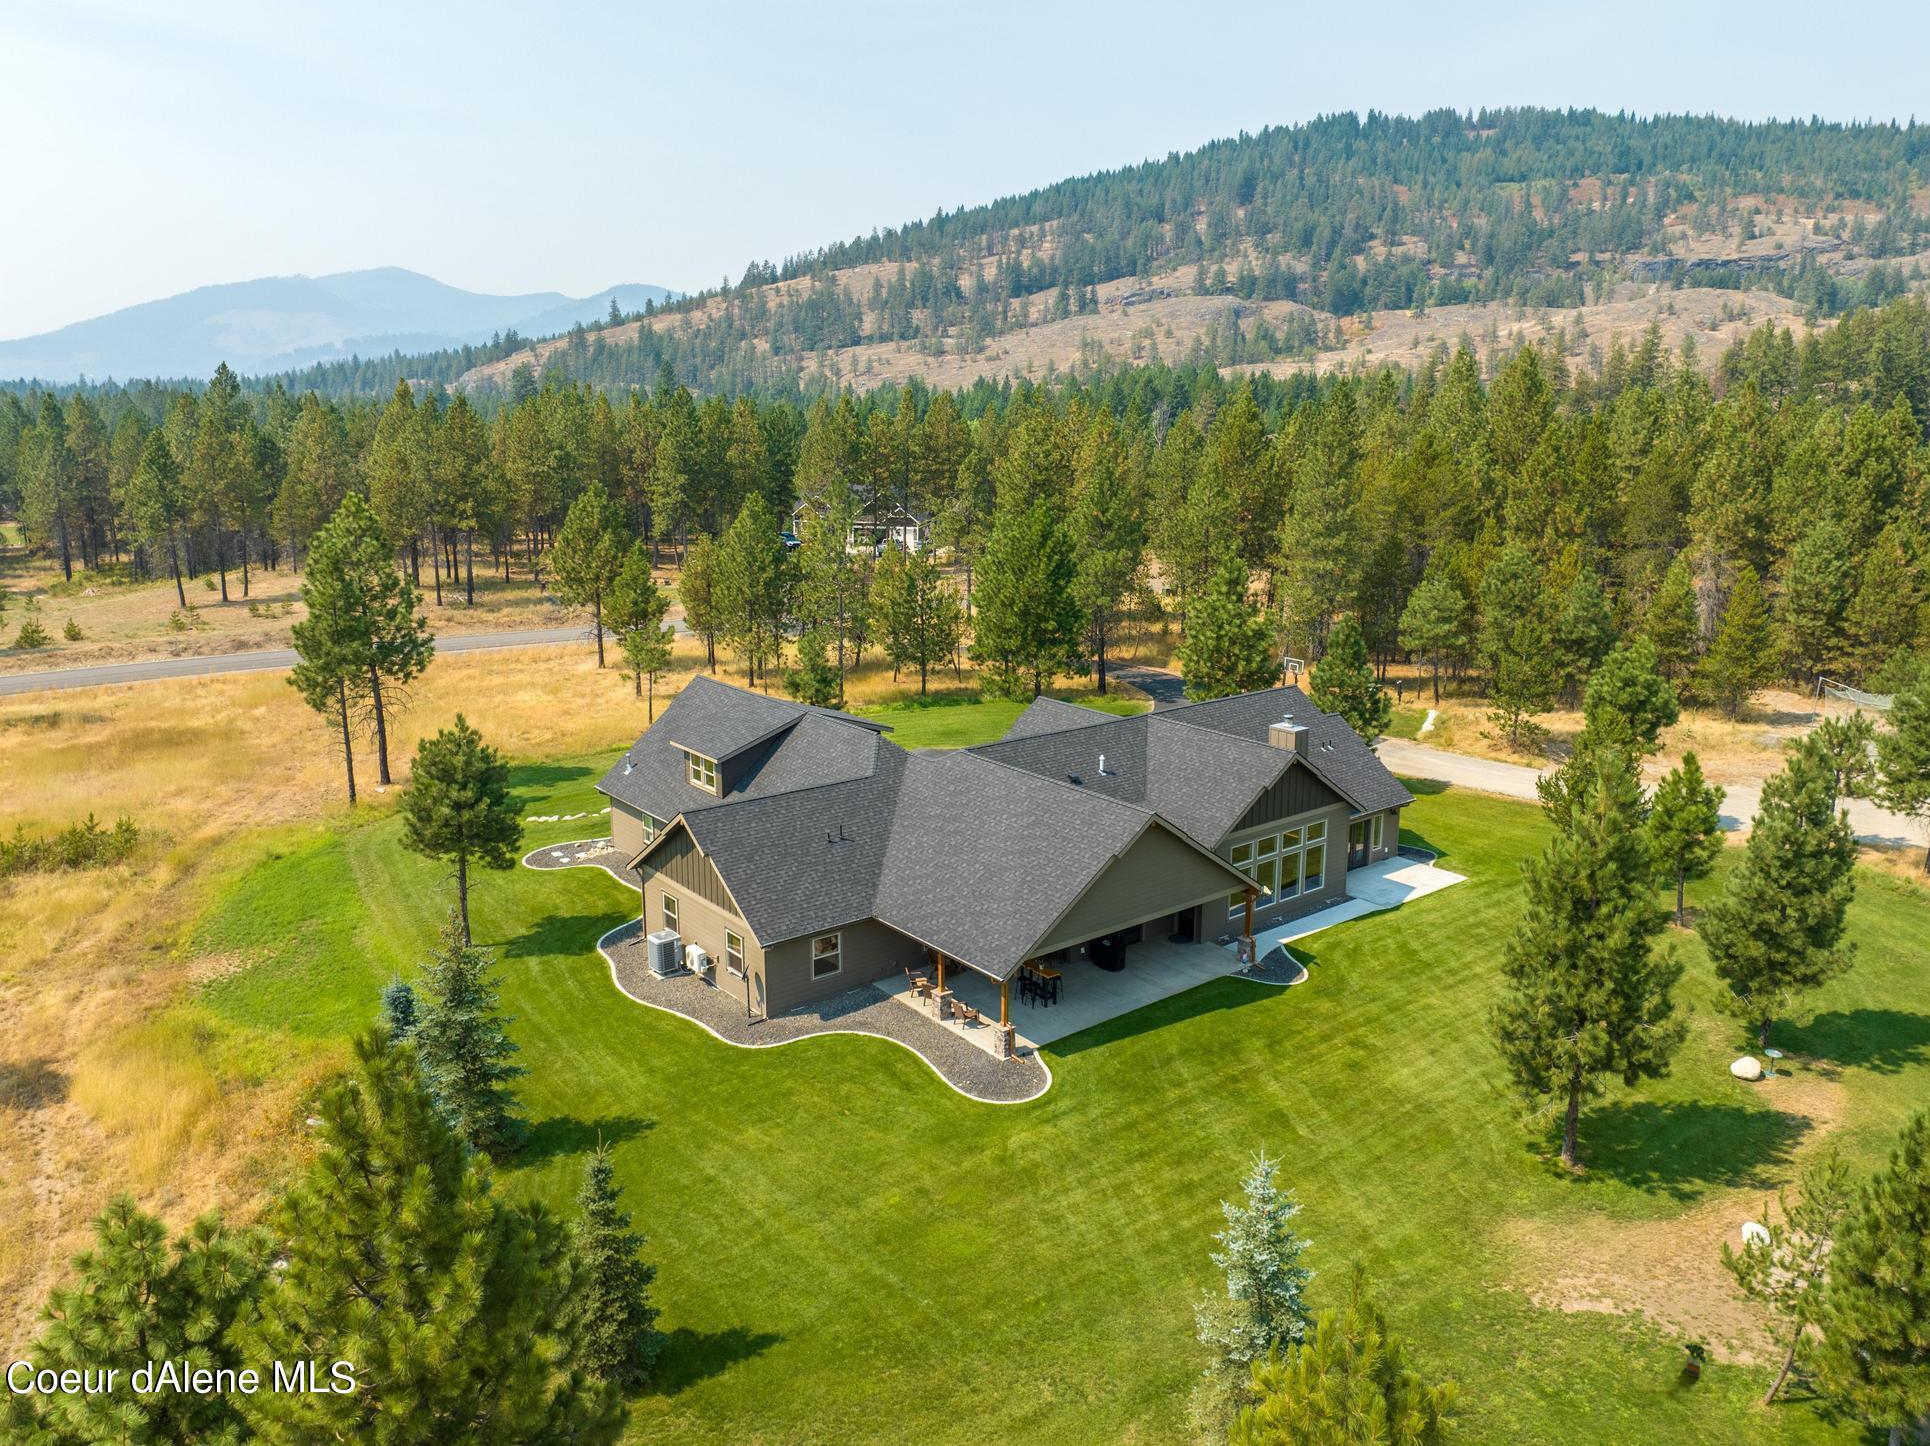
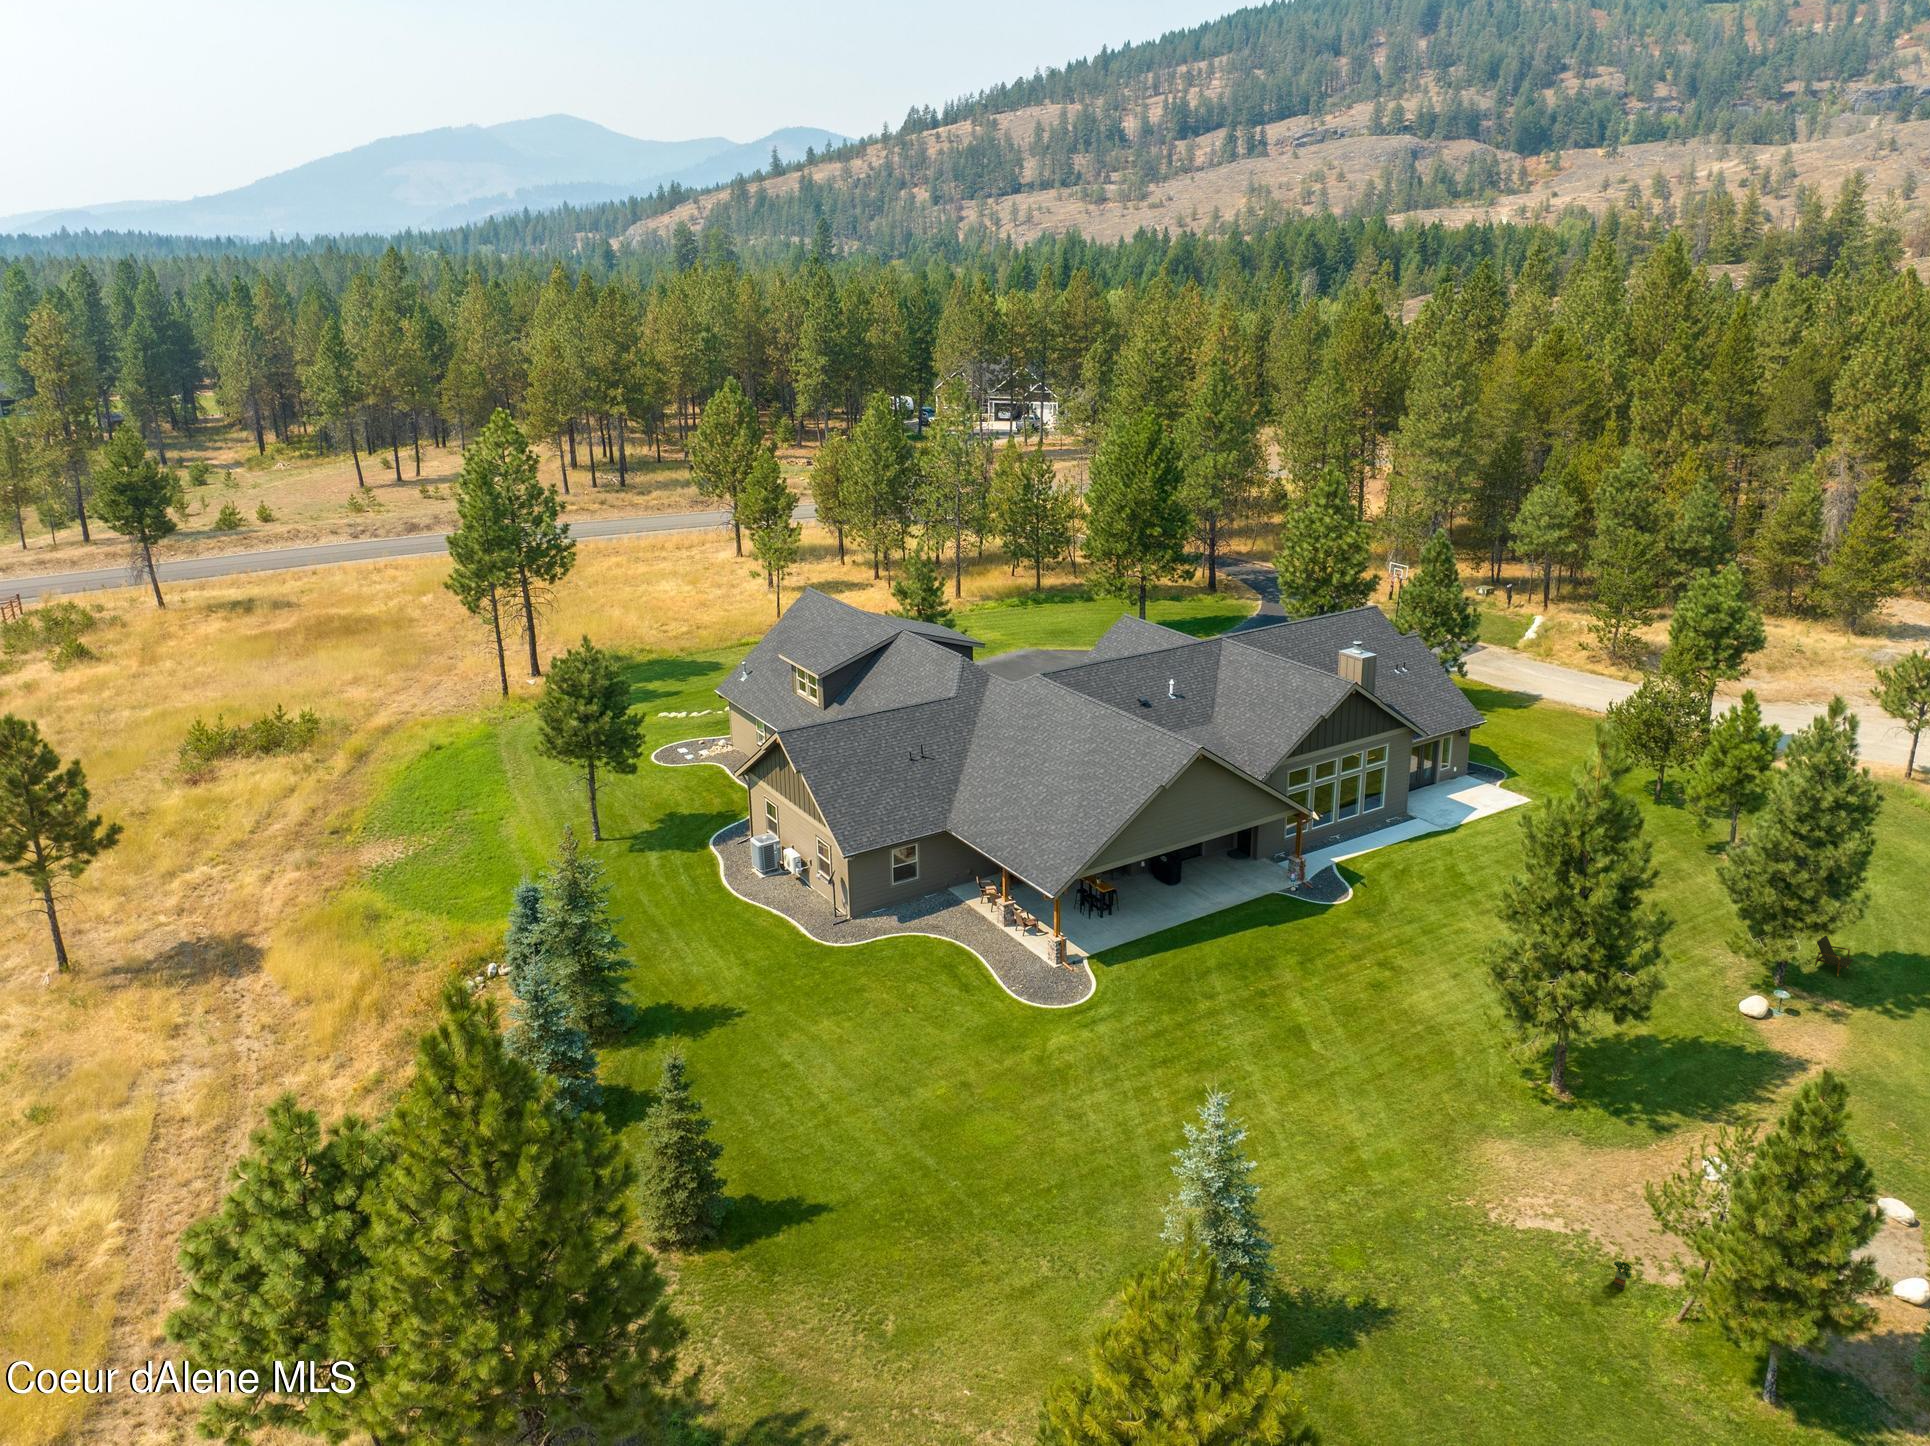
lounge chair: none [1790,993,1828,1035] -> present [1815,936,1854,976]

